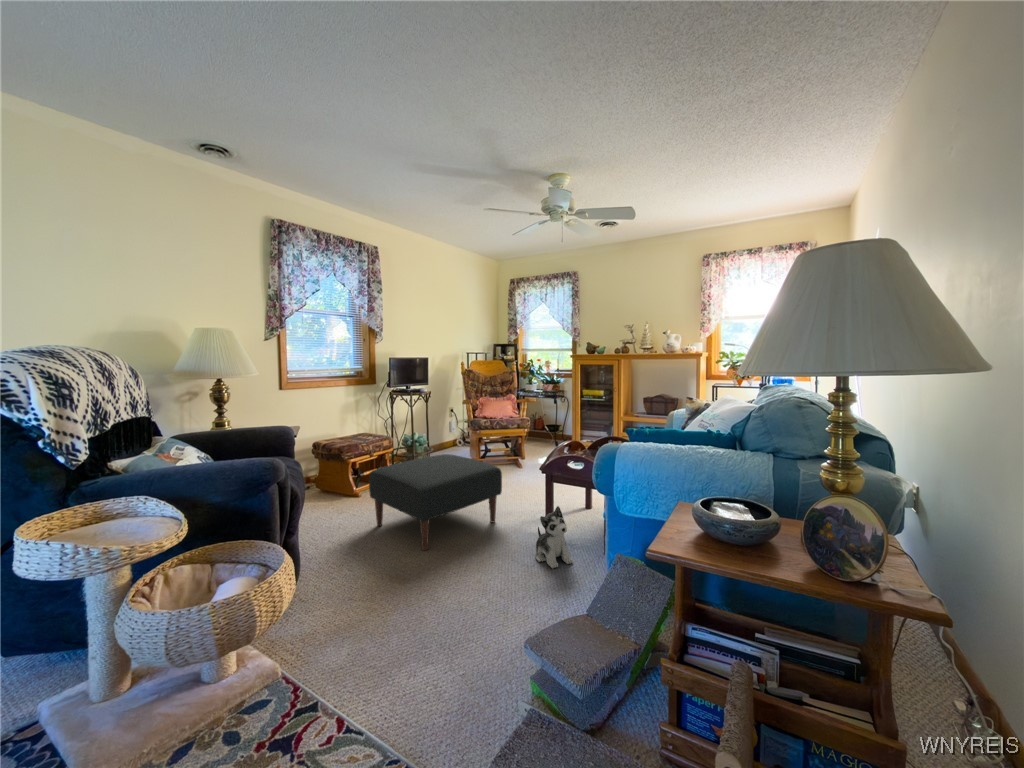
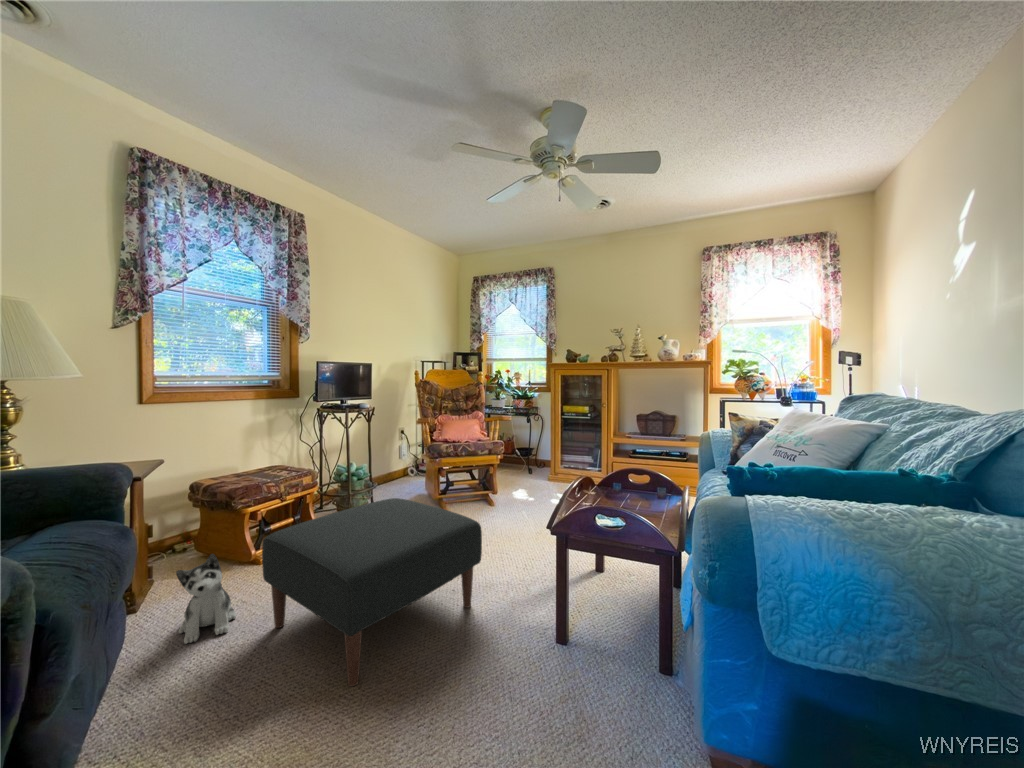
plush toy: present [535,506,573,568] -> present [176,554,237,644]

